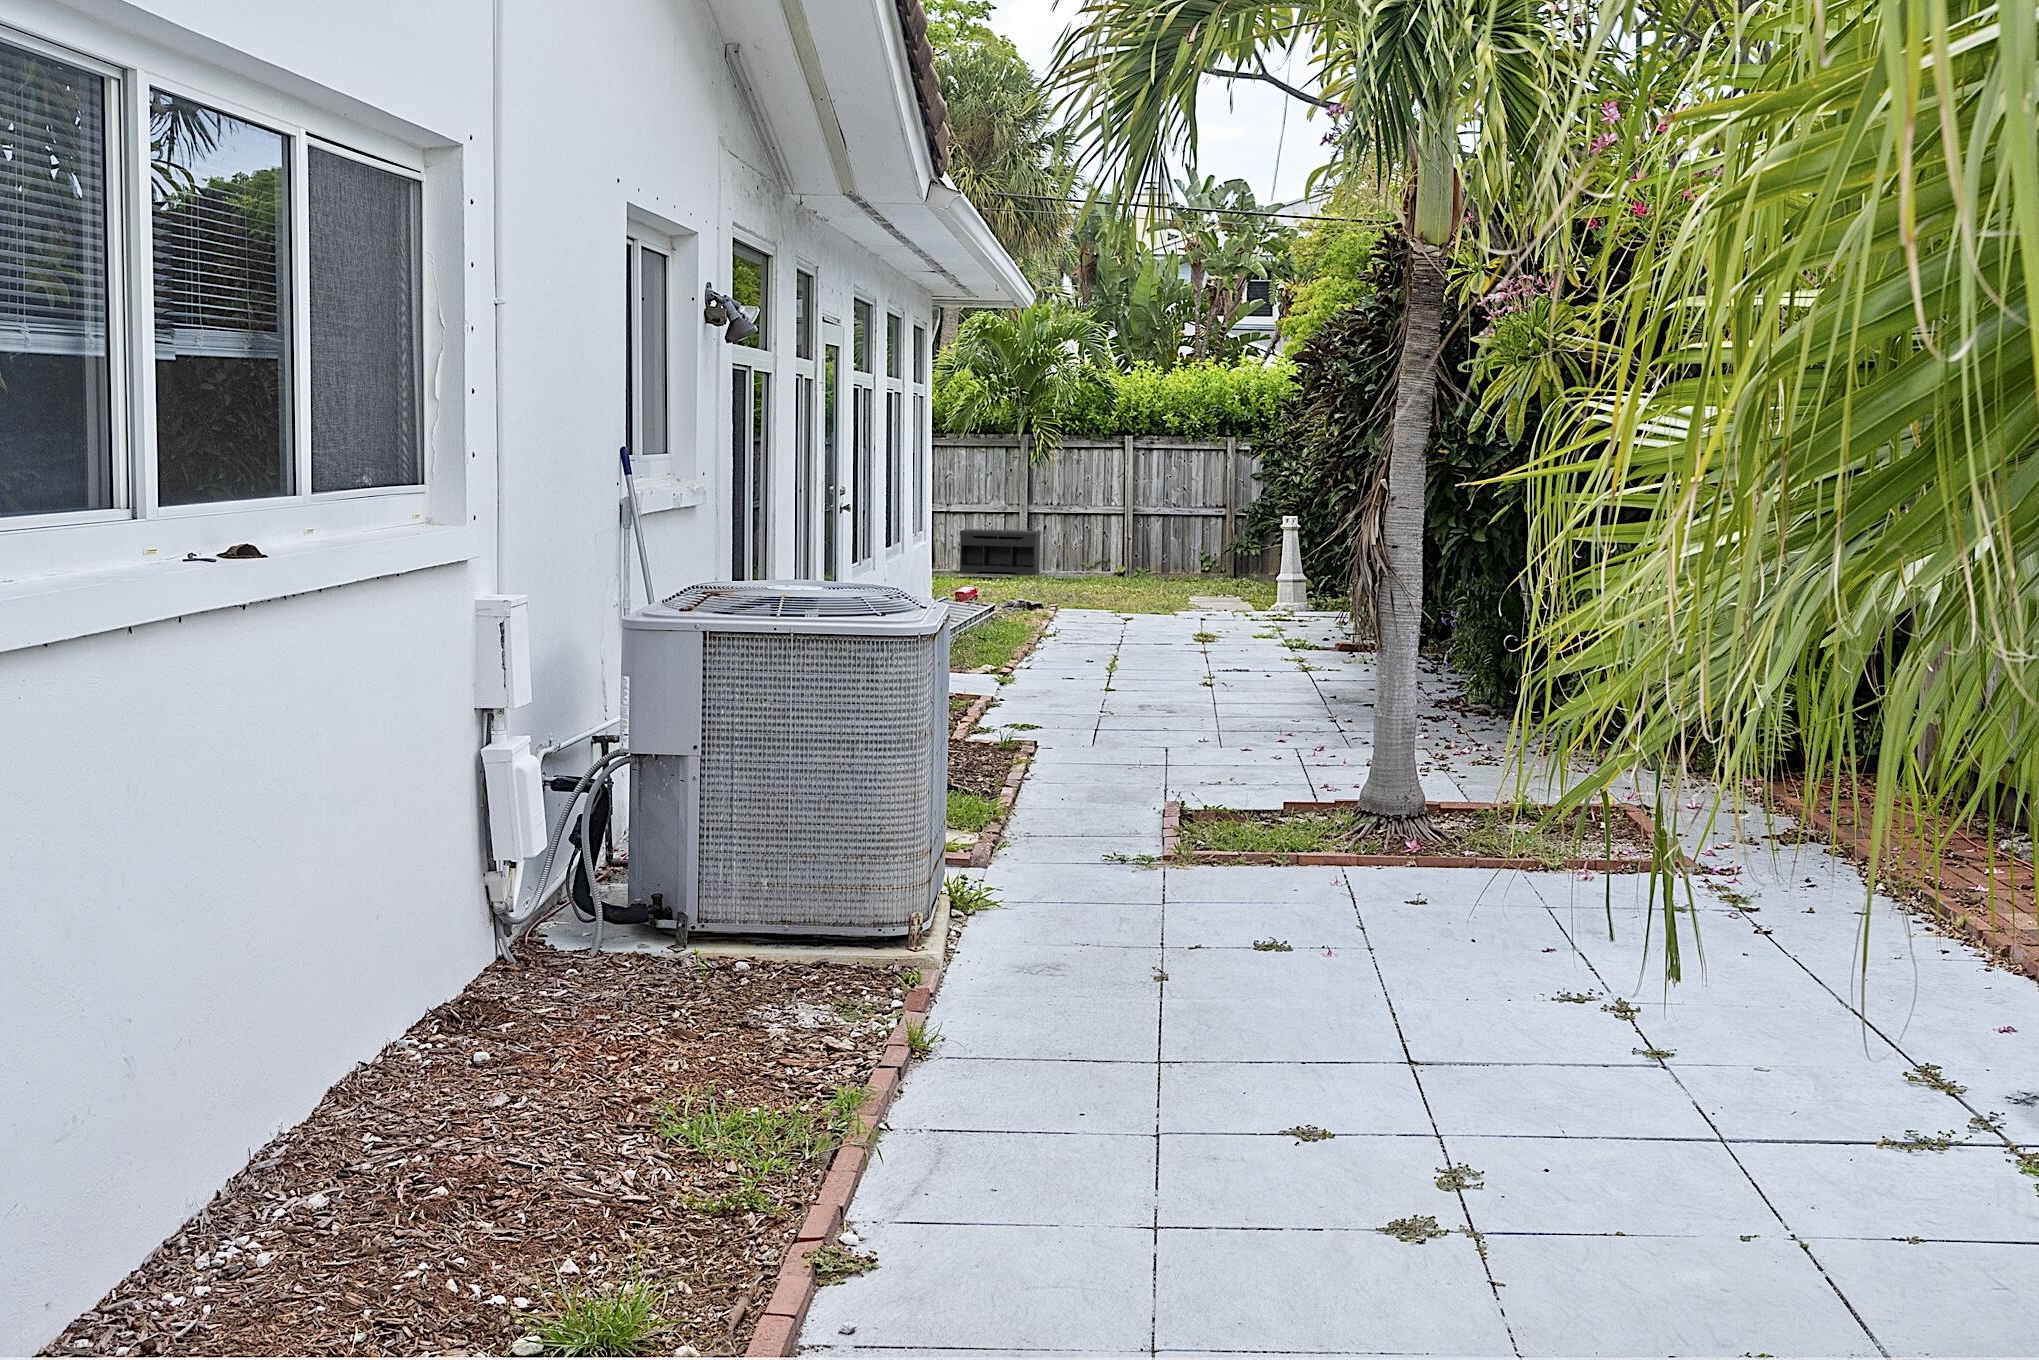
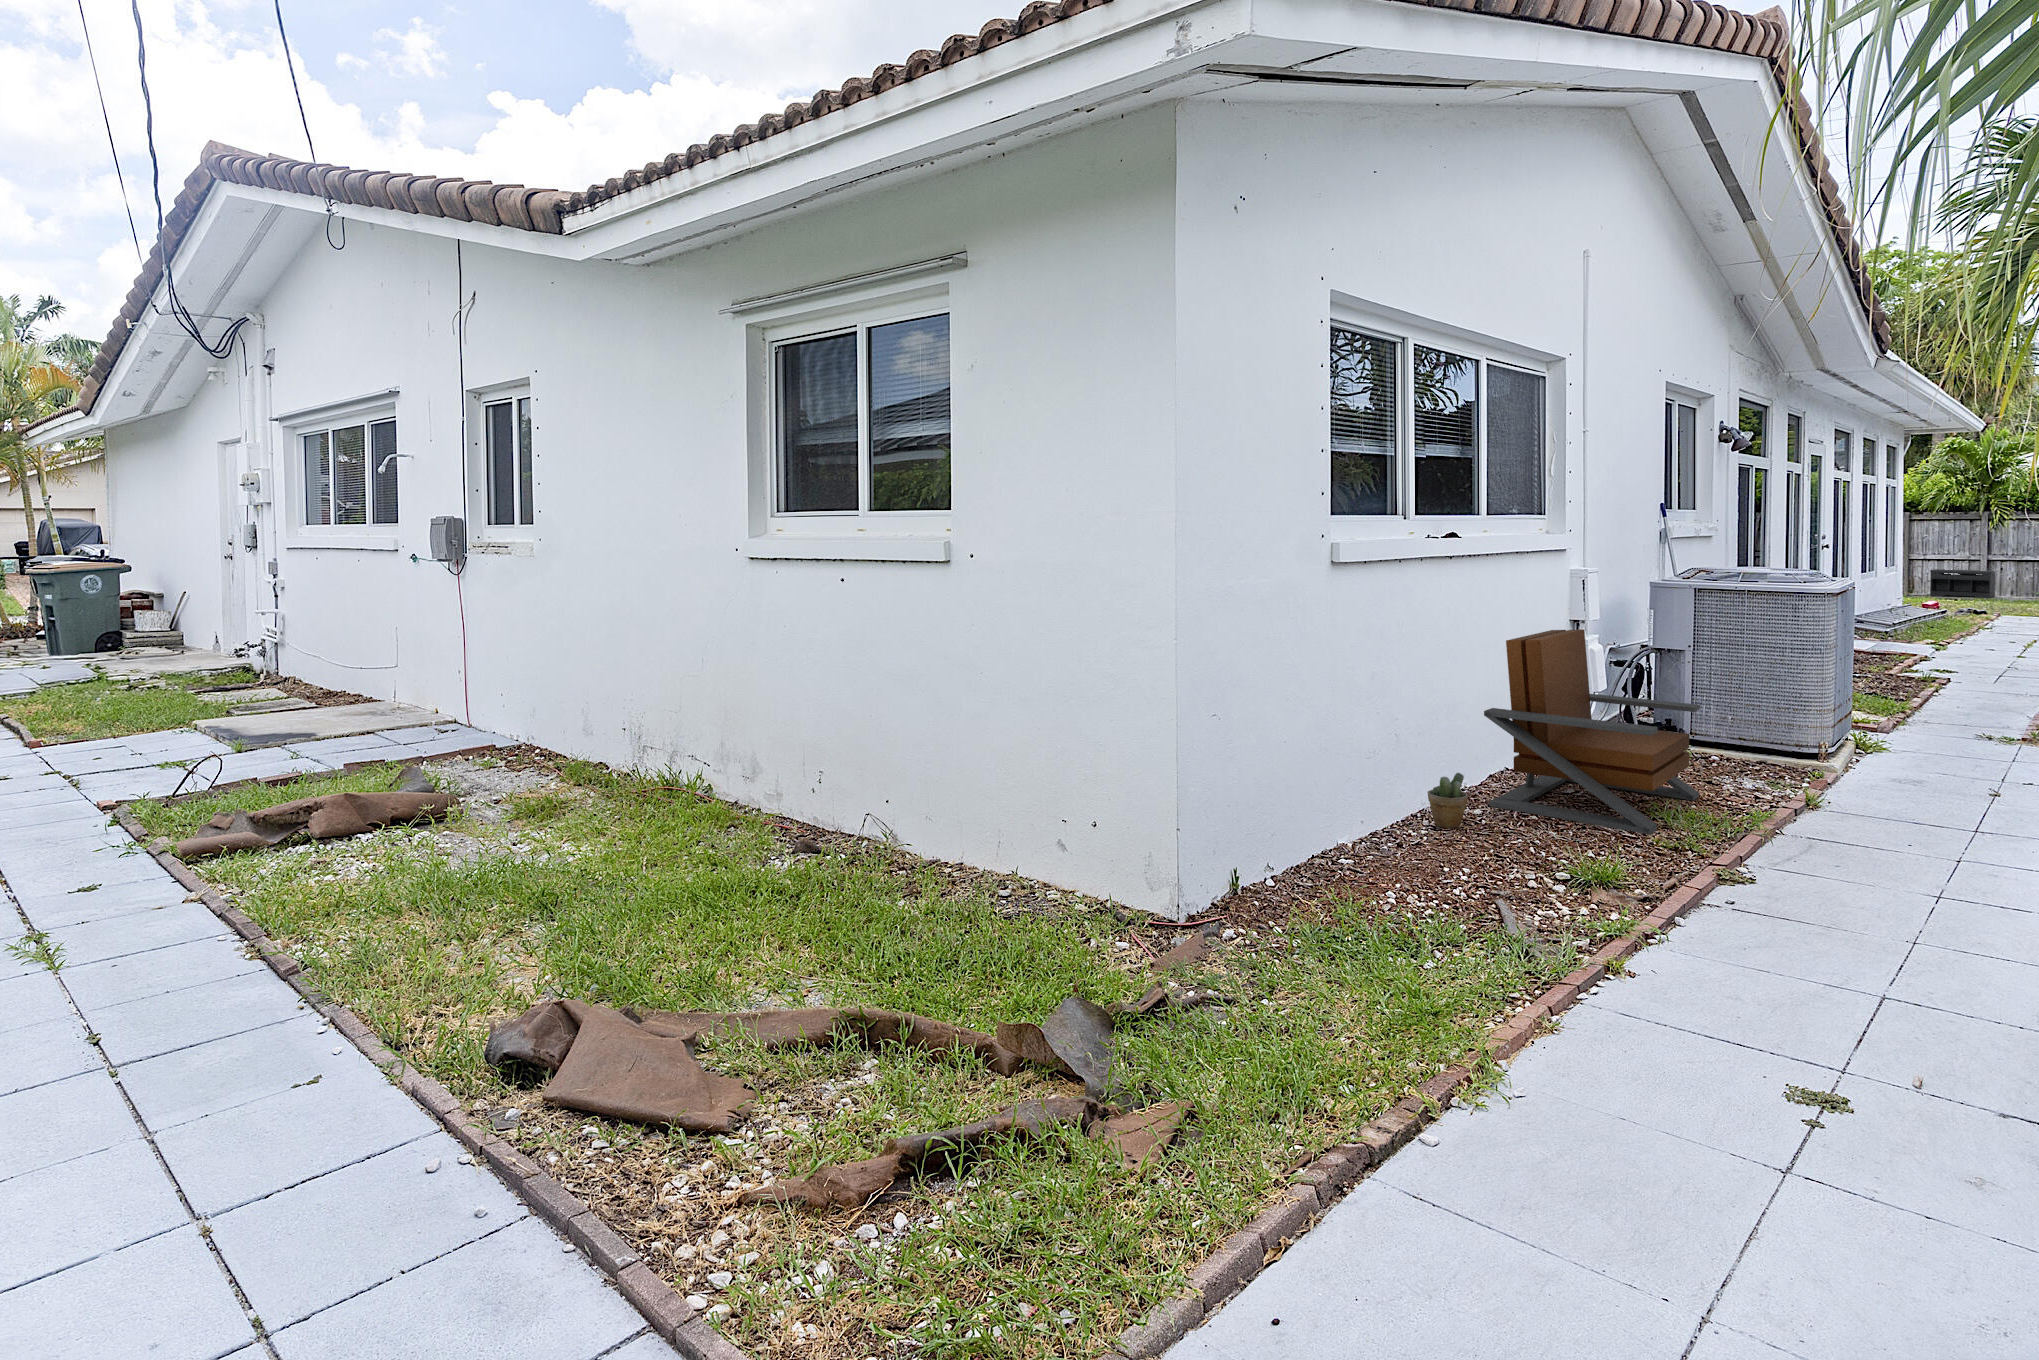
lounge chair: none [320,745,739,1192] -> present [1484,629,1700,834]
potted plant: none [196,1136,295,1279] -> present [1427,773,1468,828]

